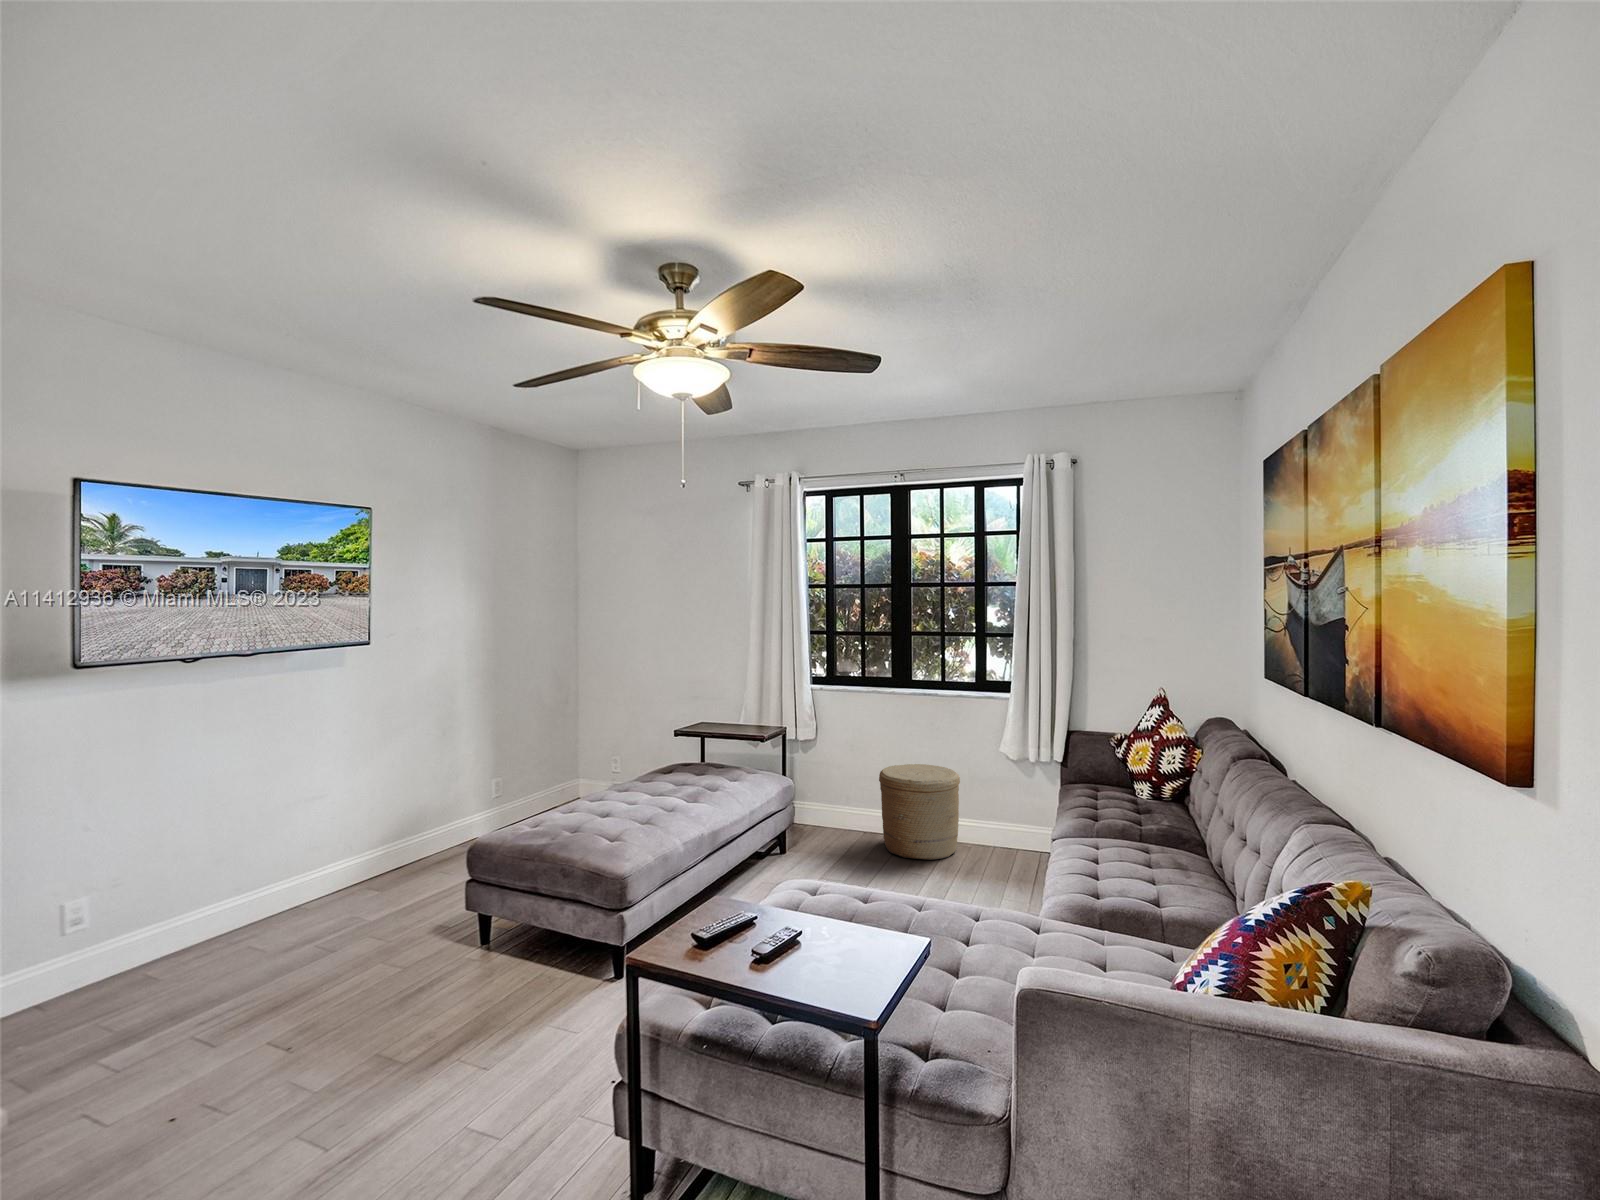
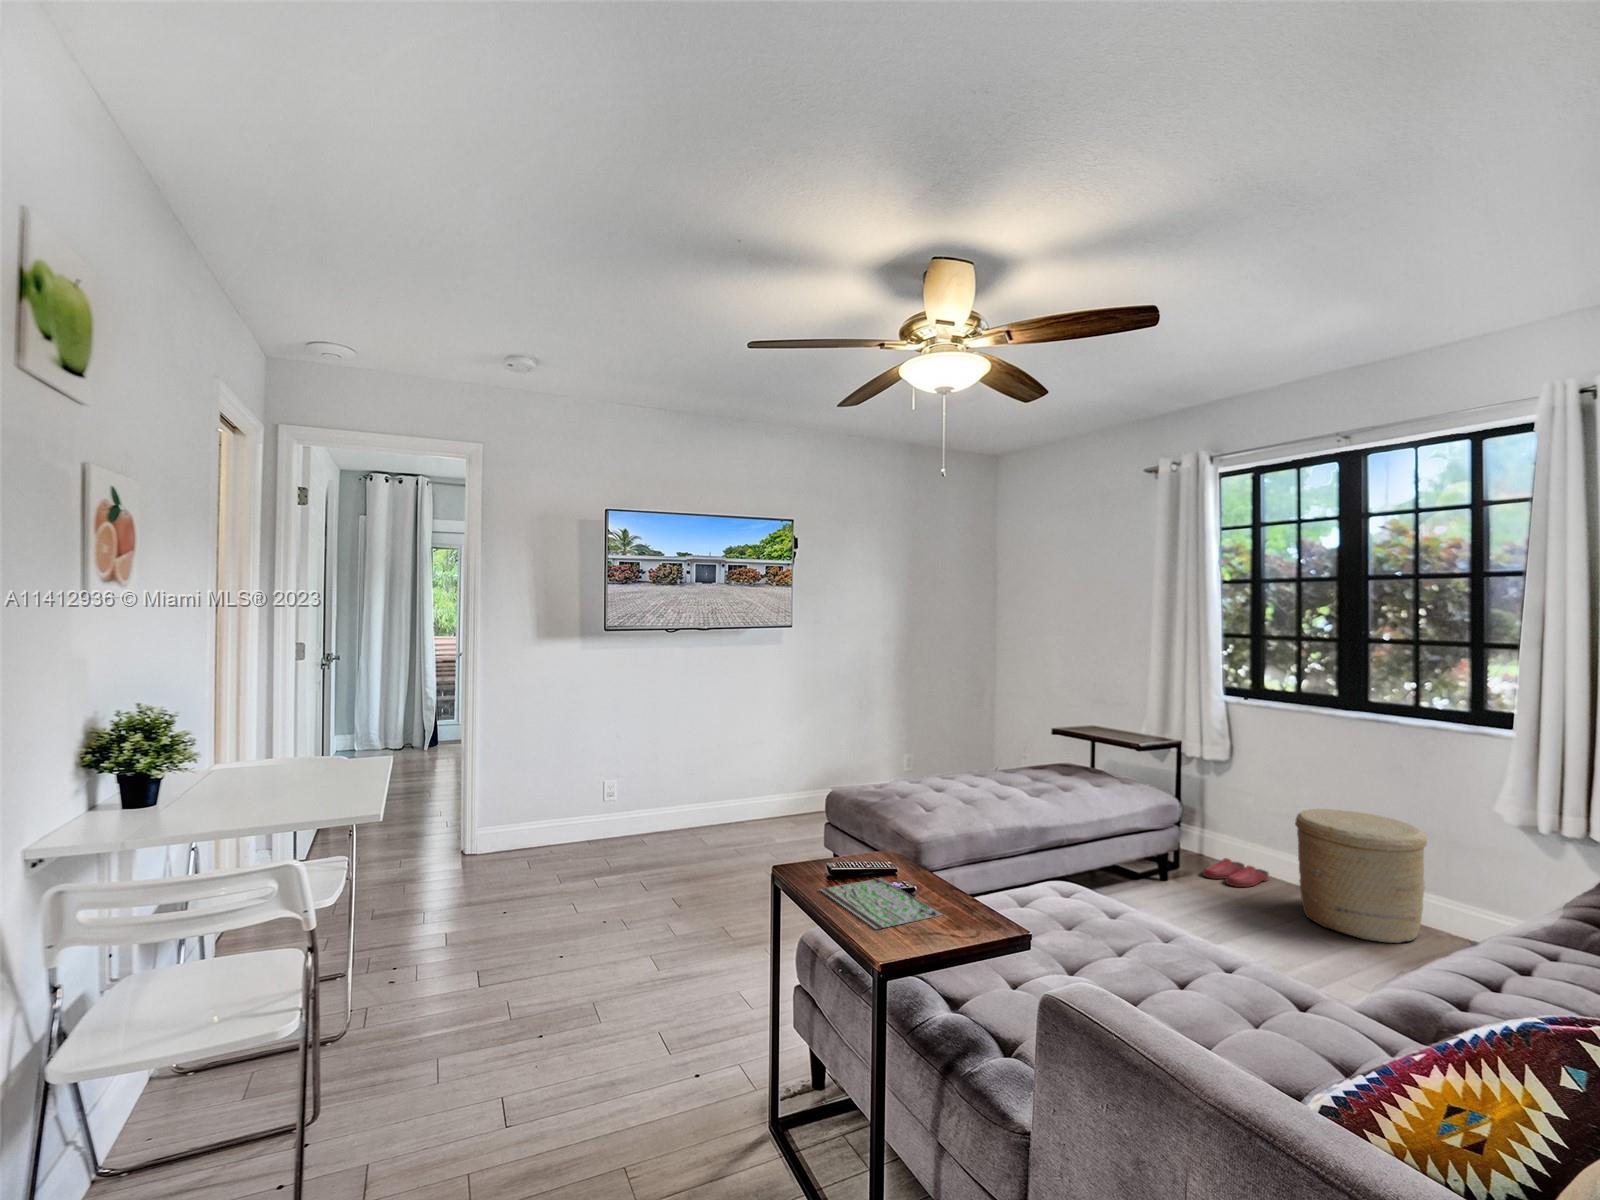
slippers: none [806,819,849,841] -> present [1202,858,1268,887]
book: none [710,925,844,979] -> present [821,878,941,929]

